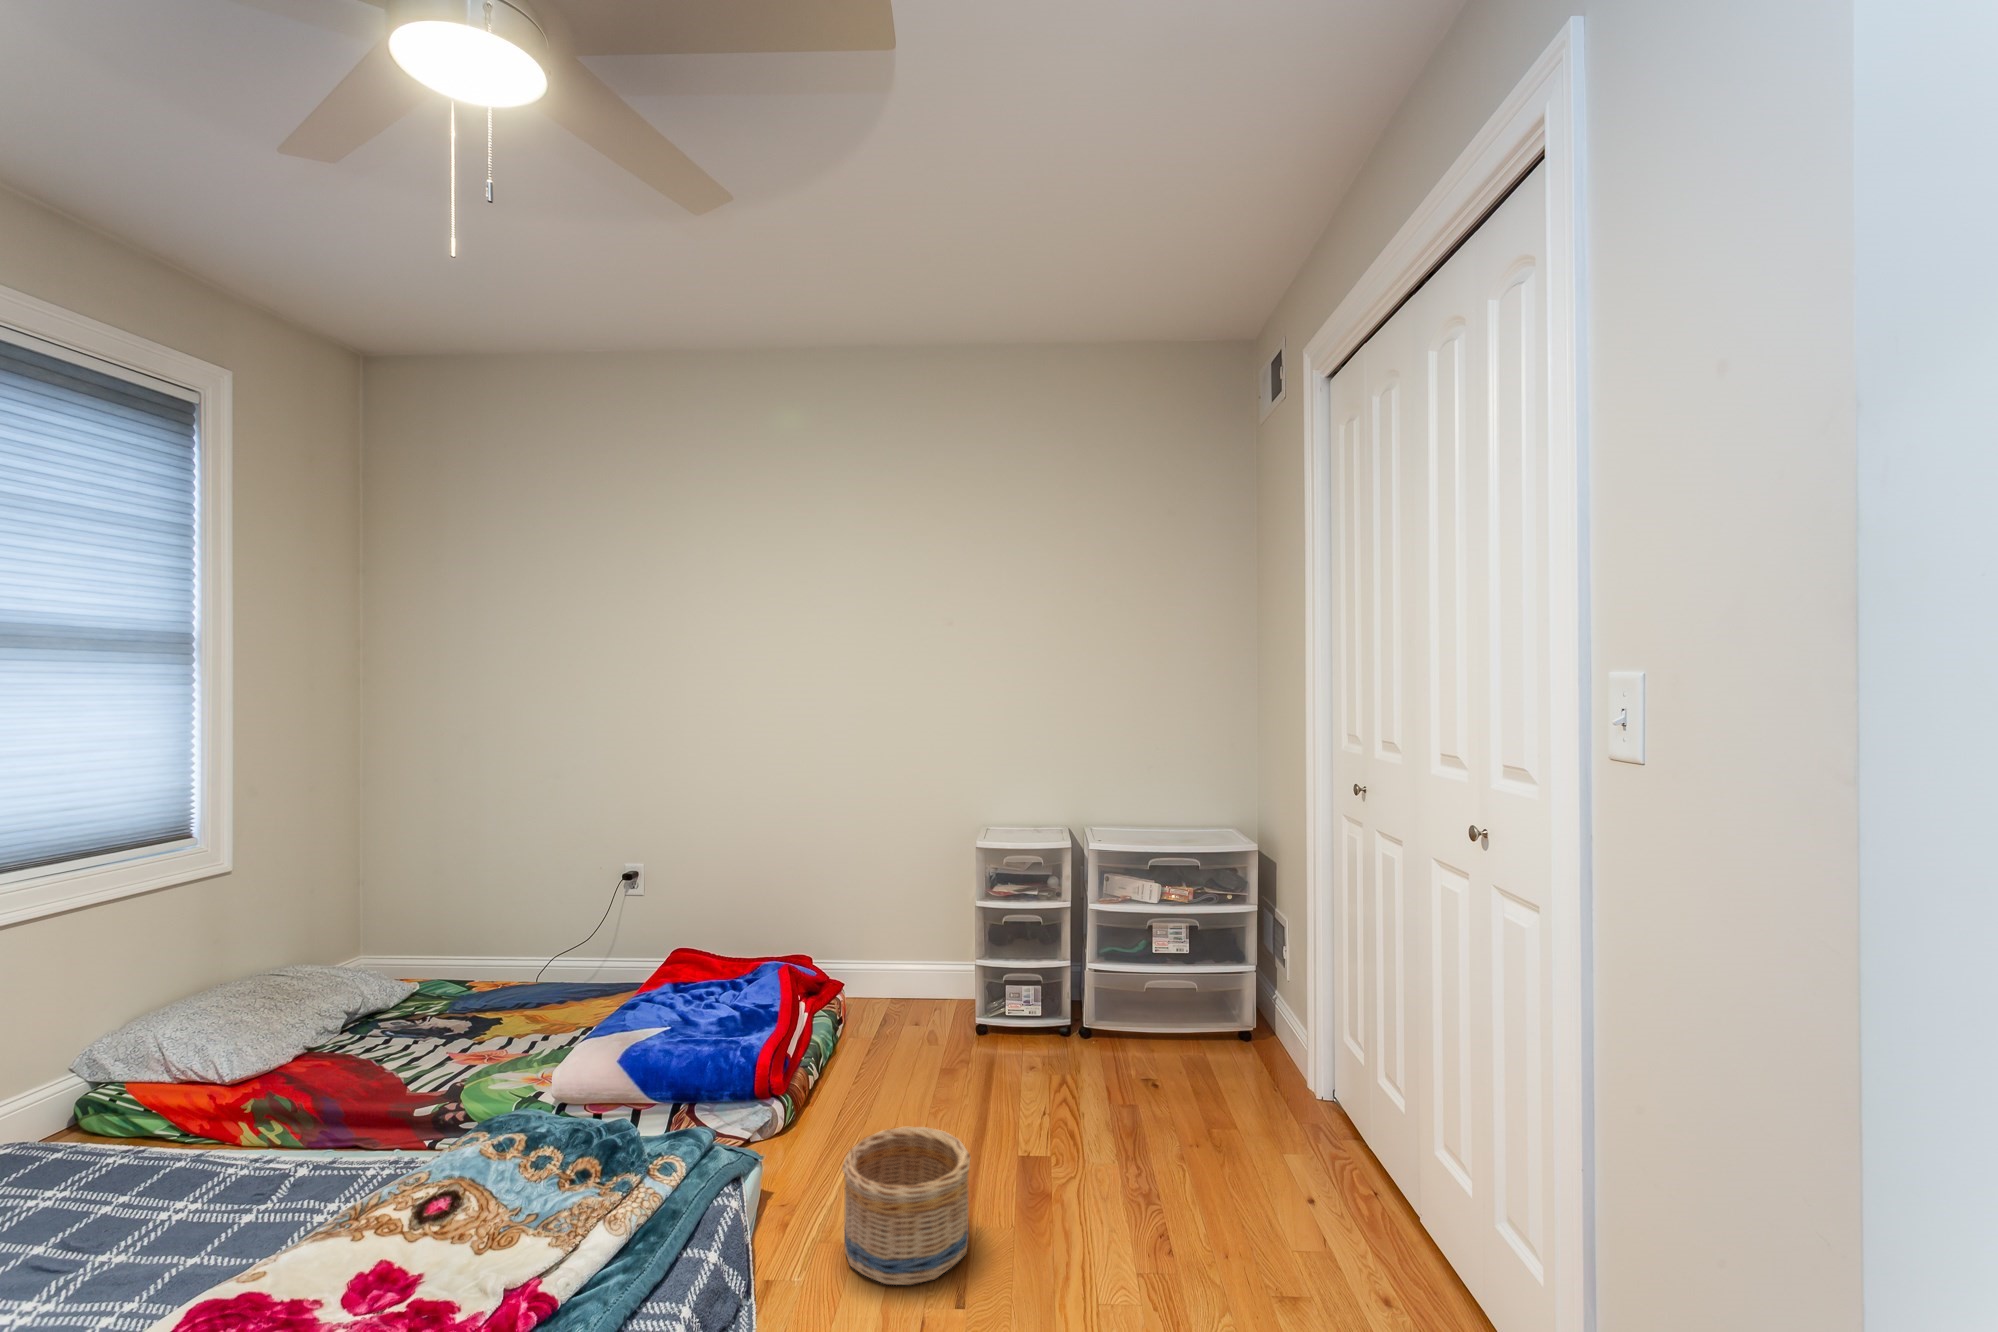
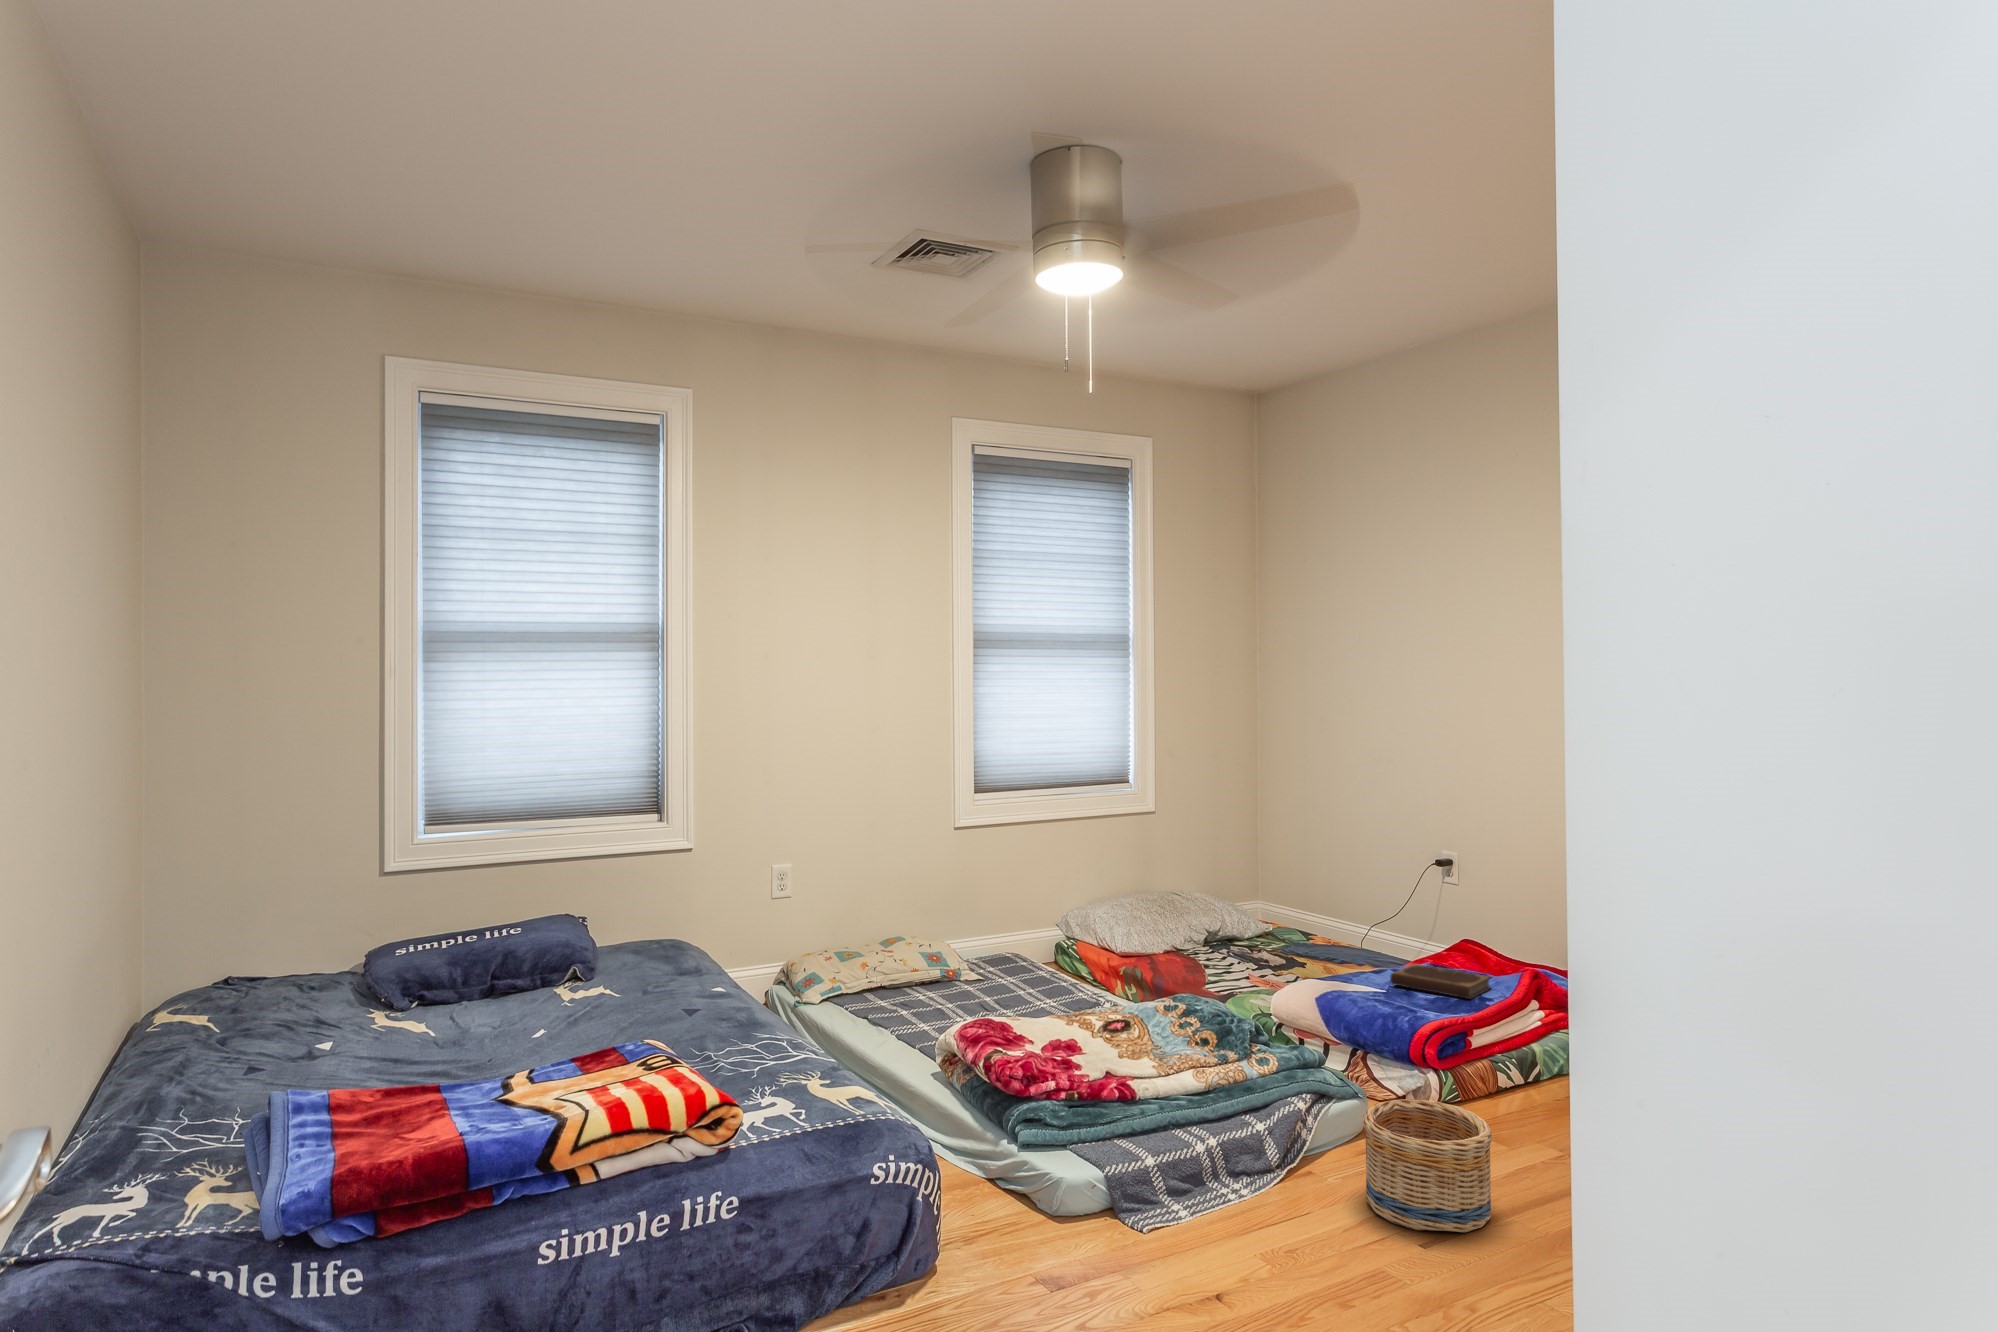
notebook: none [675,980,761,1017] -> present [1390,964,1490,999]

